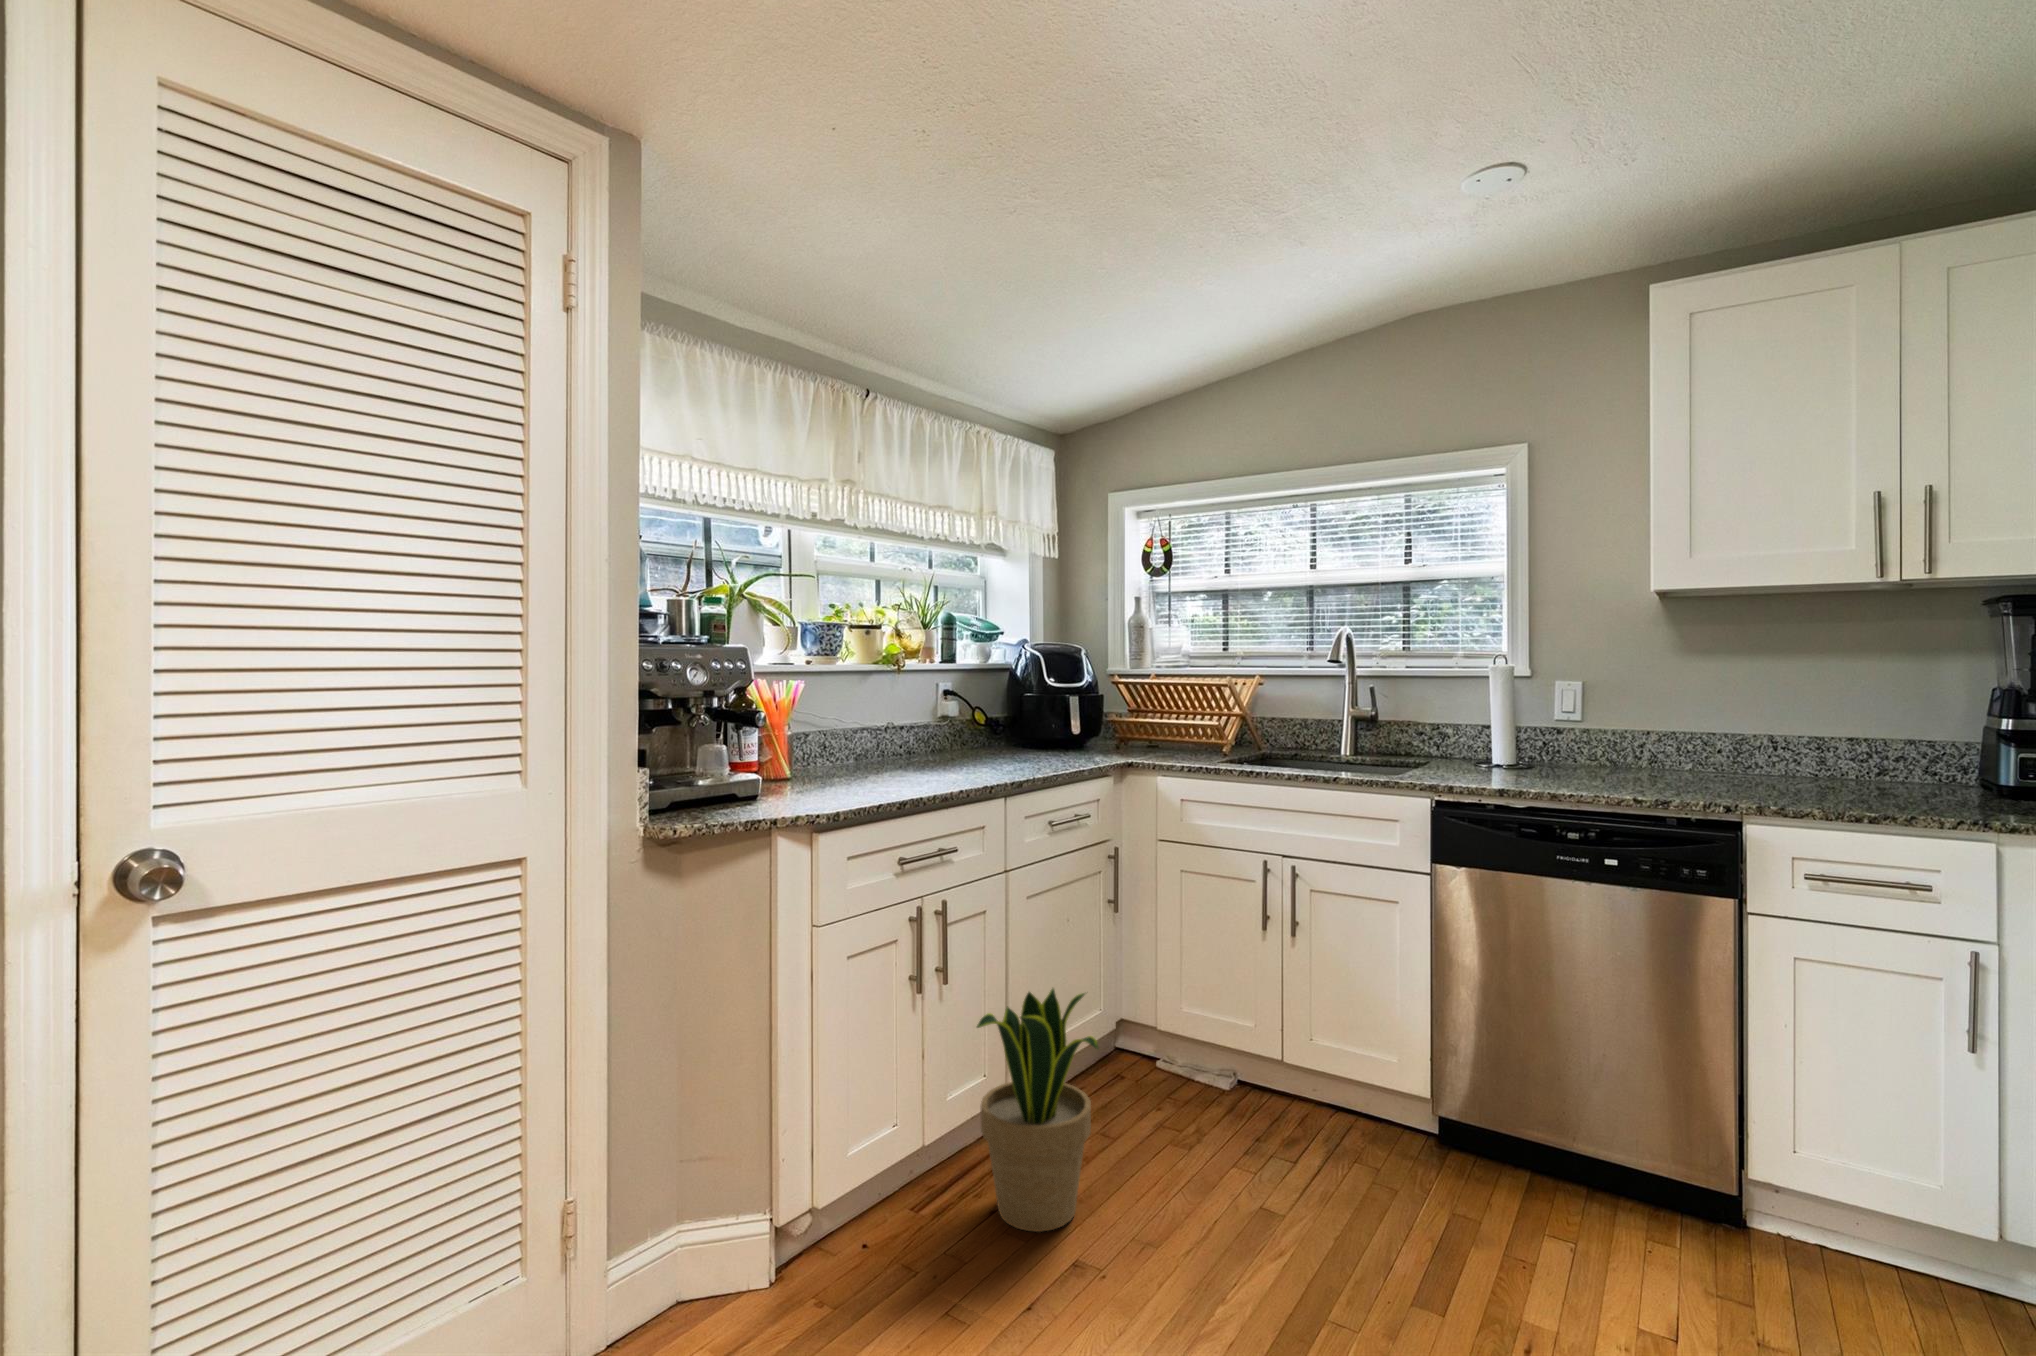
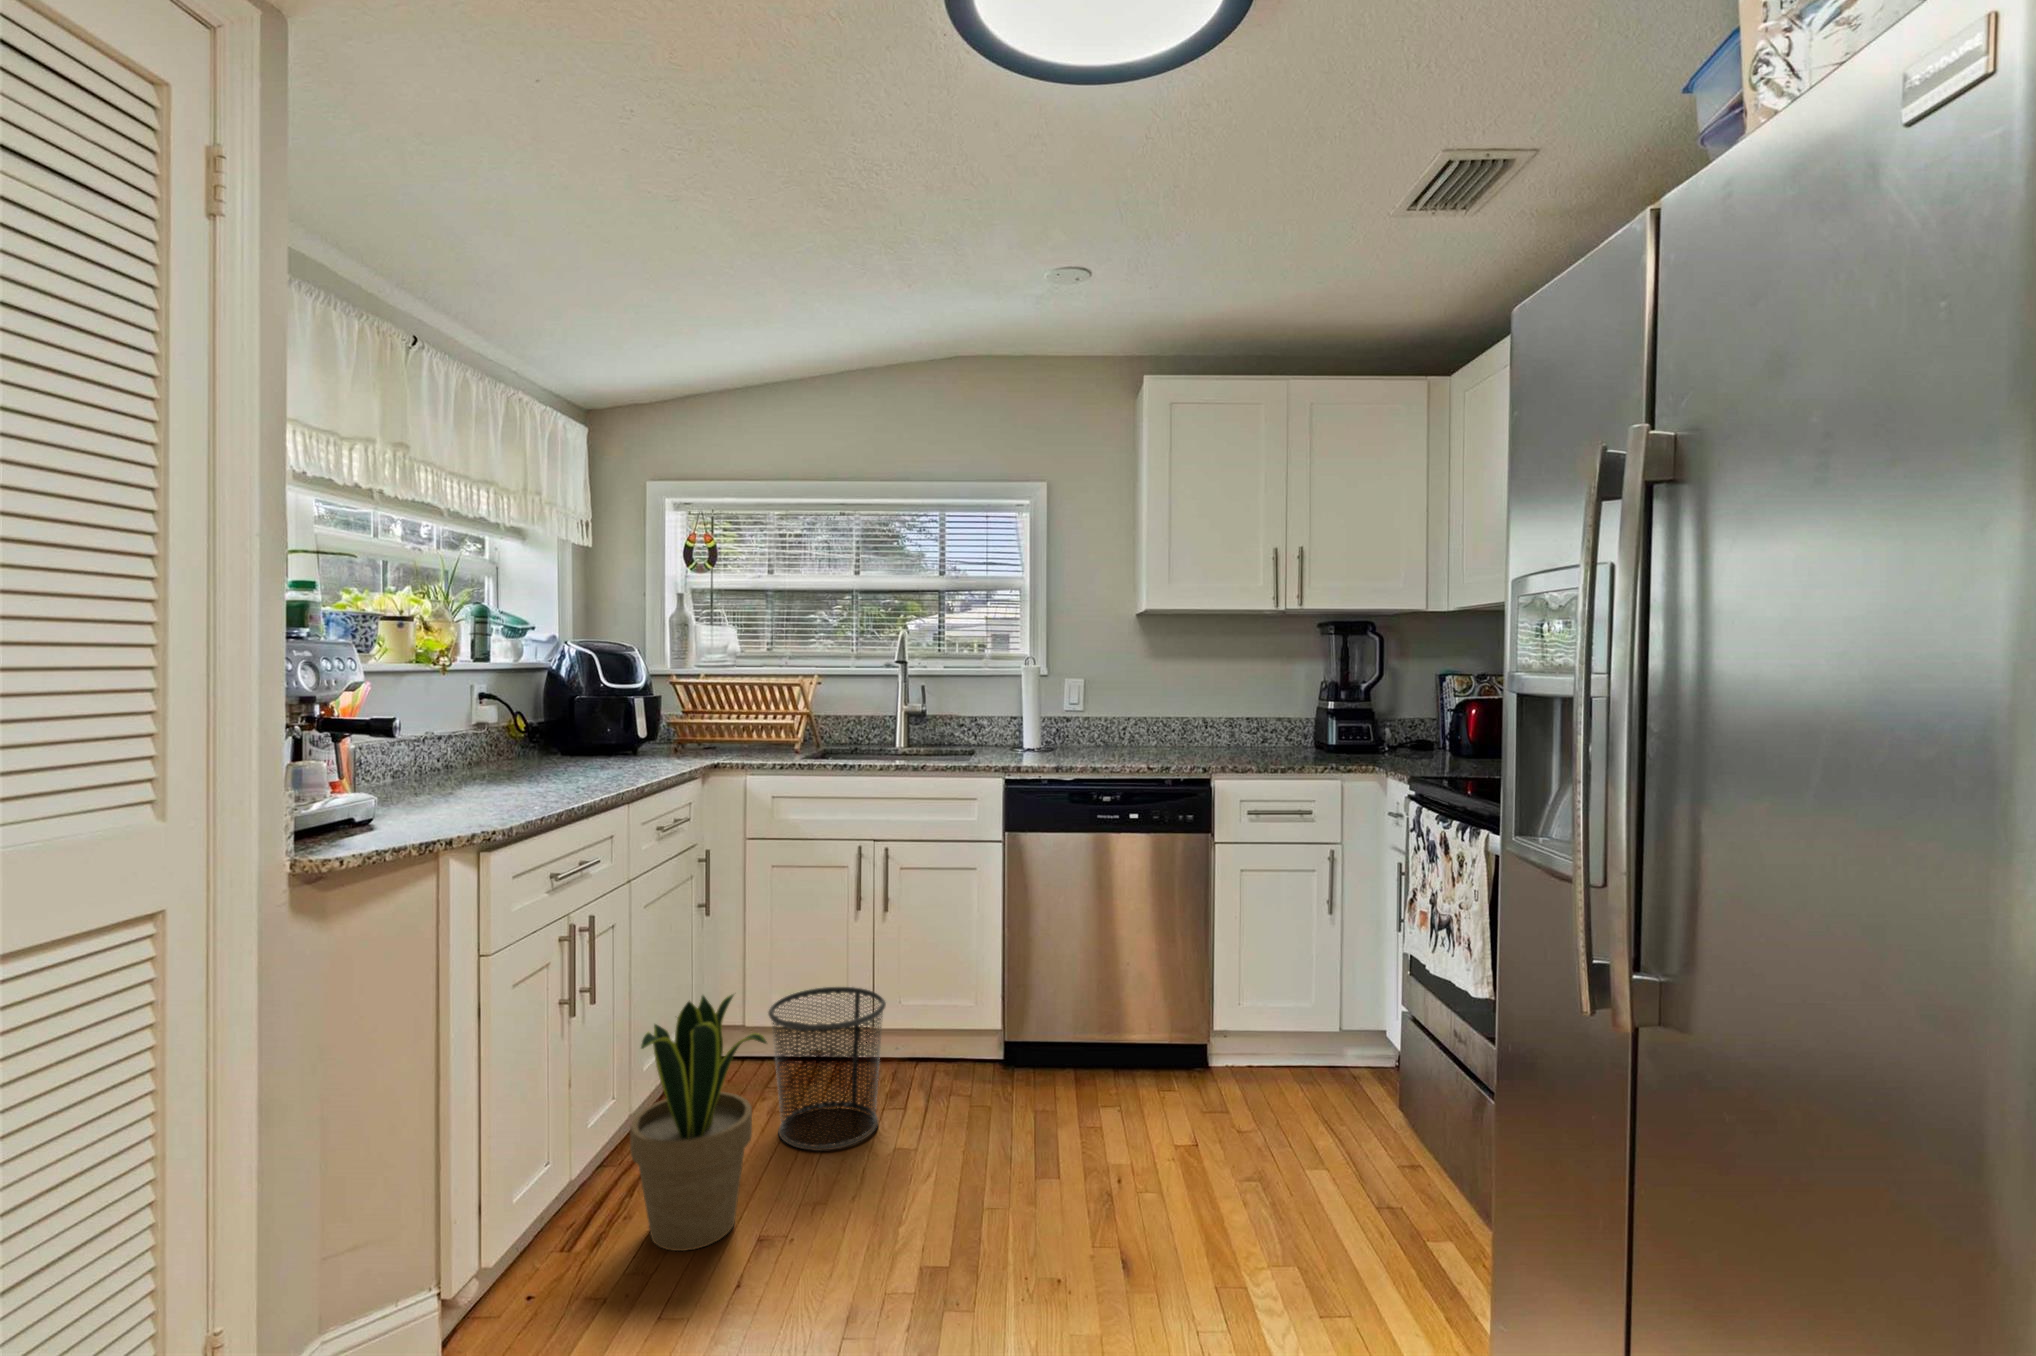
waste bin: none [1143,1002,1266,1176] -> present [768,987,886,1151]

